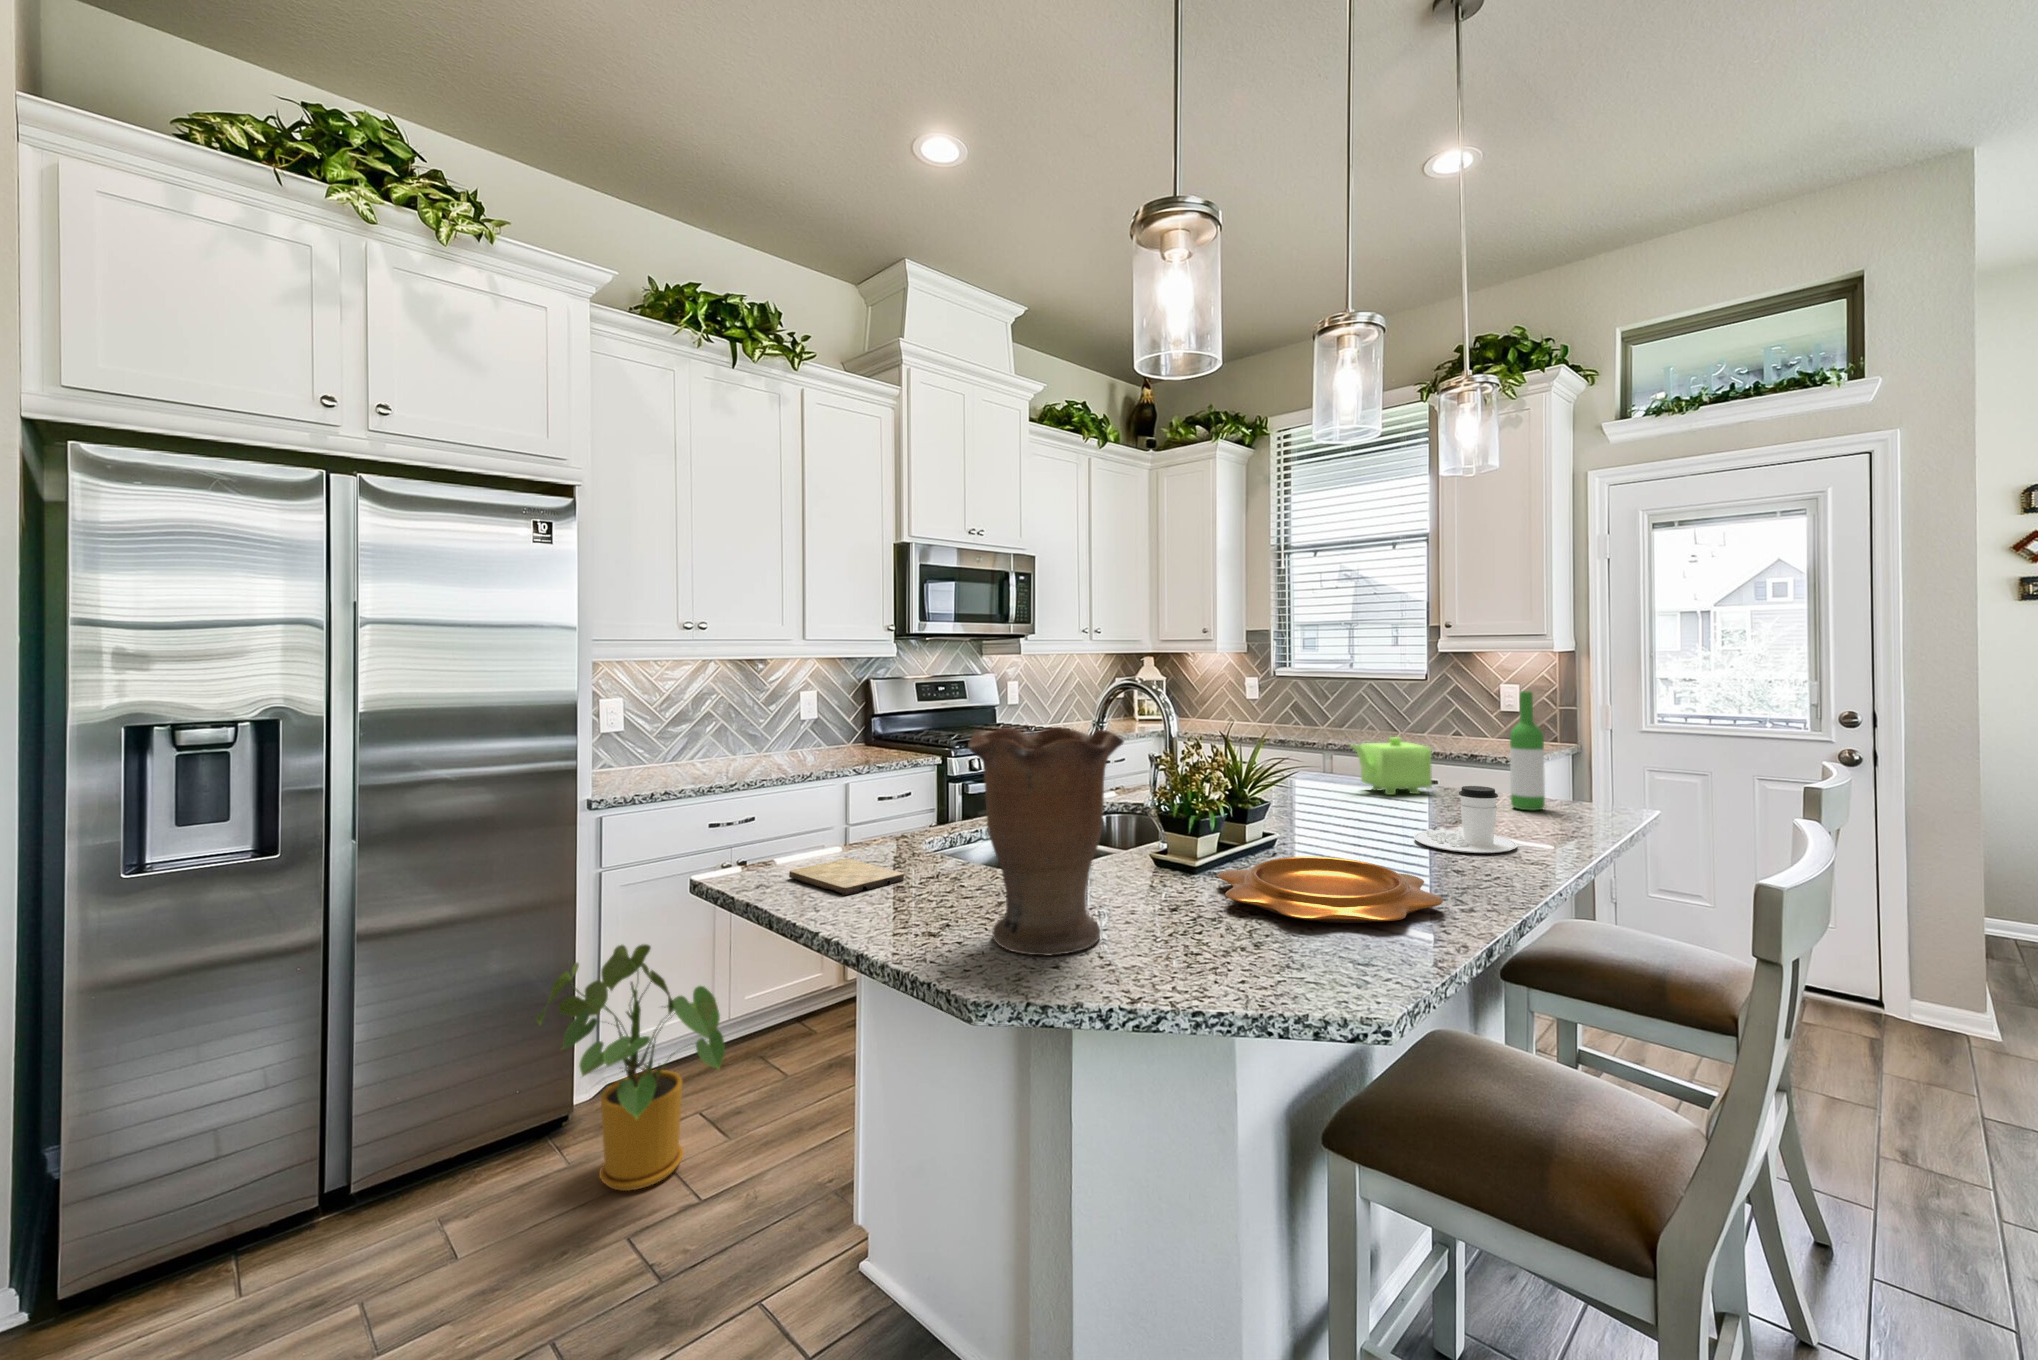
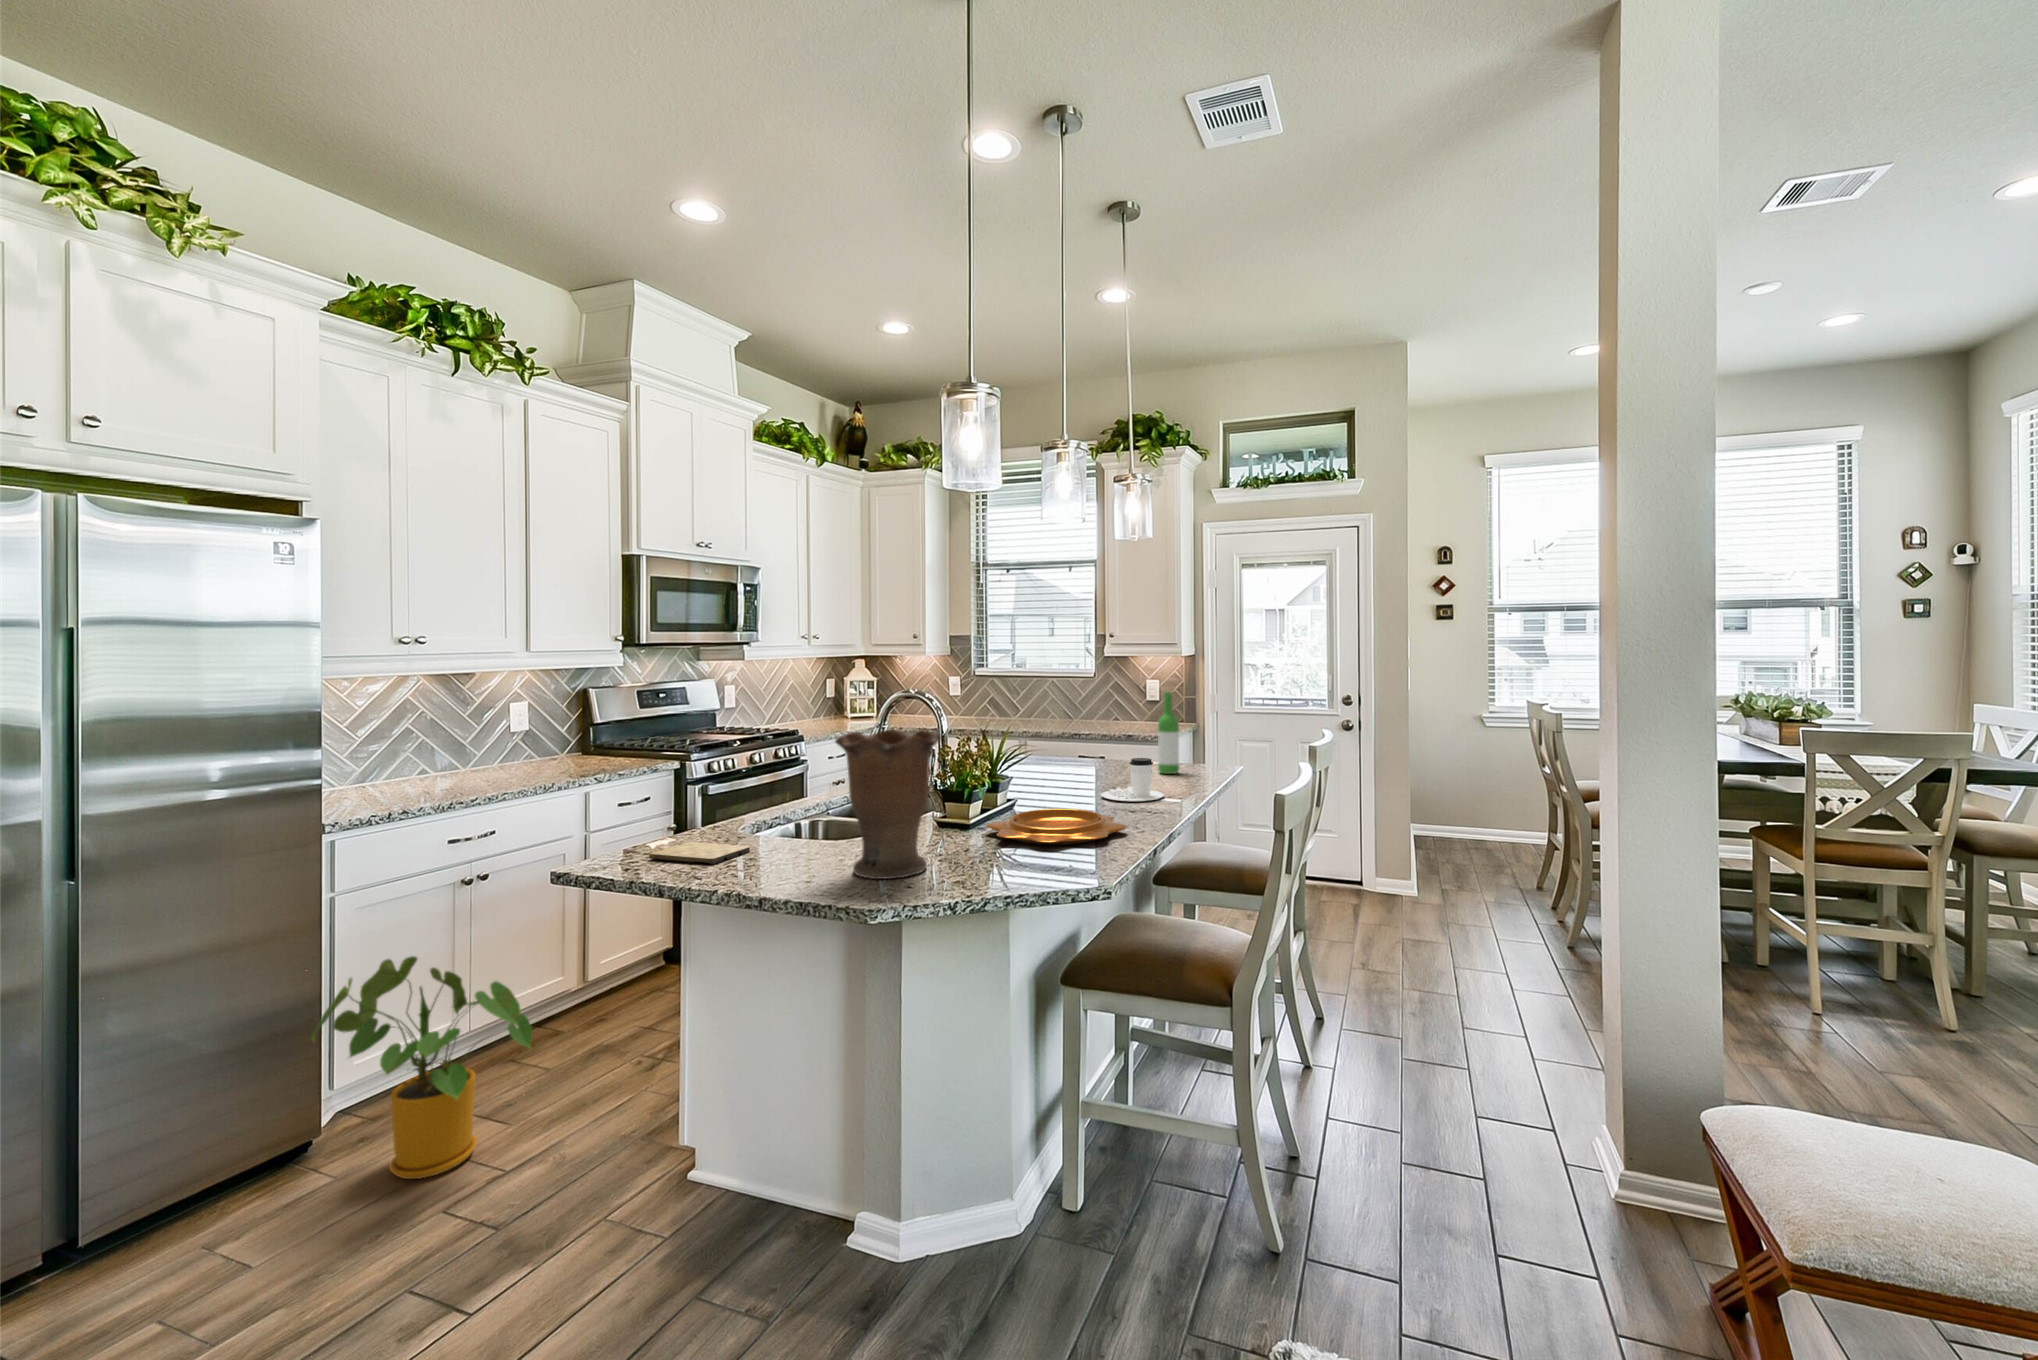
teapot: present [1351,737,1432,795] -> none [1049,727,1106,770]

